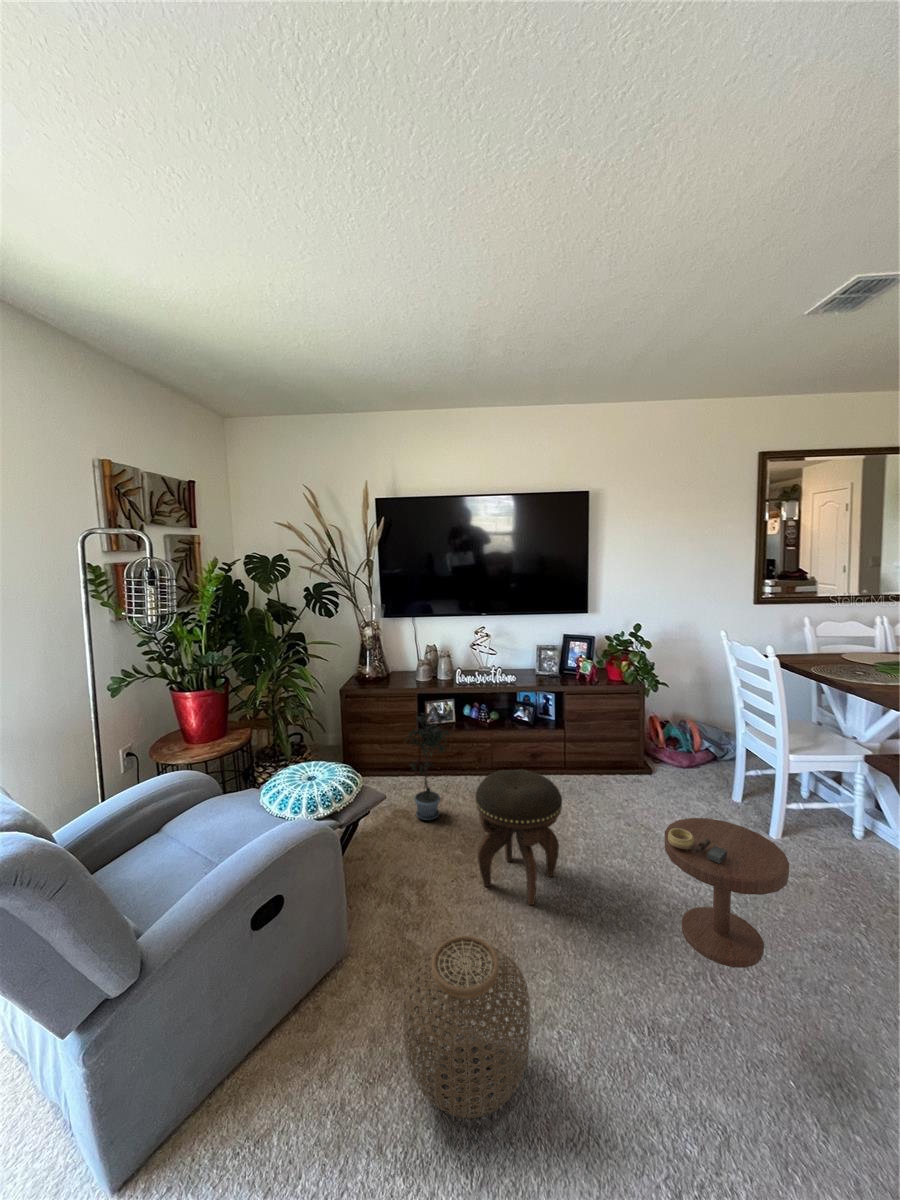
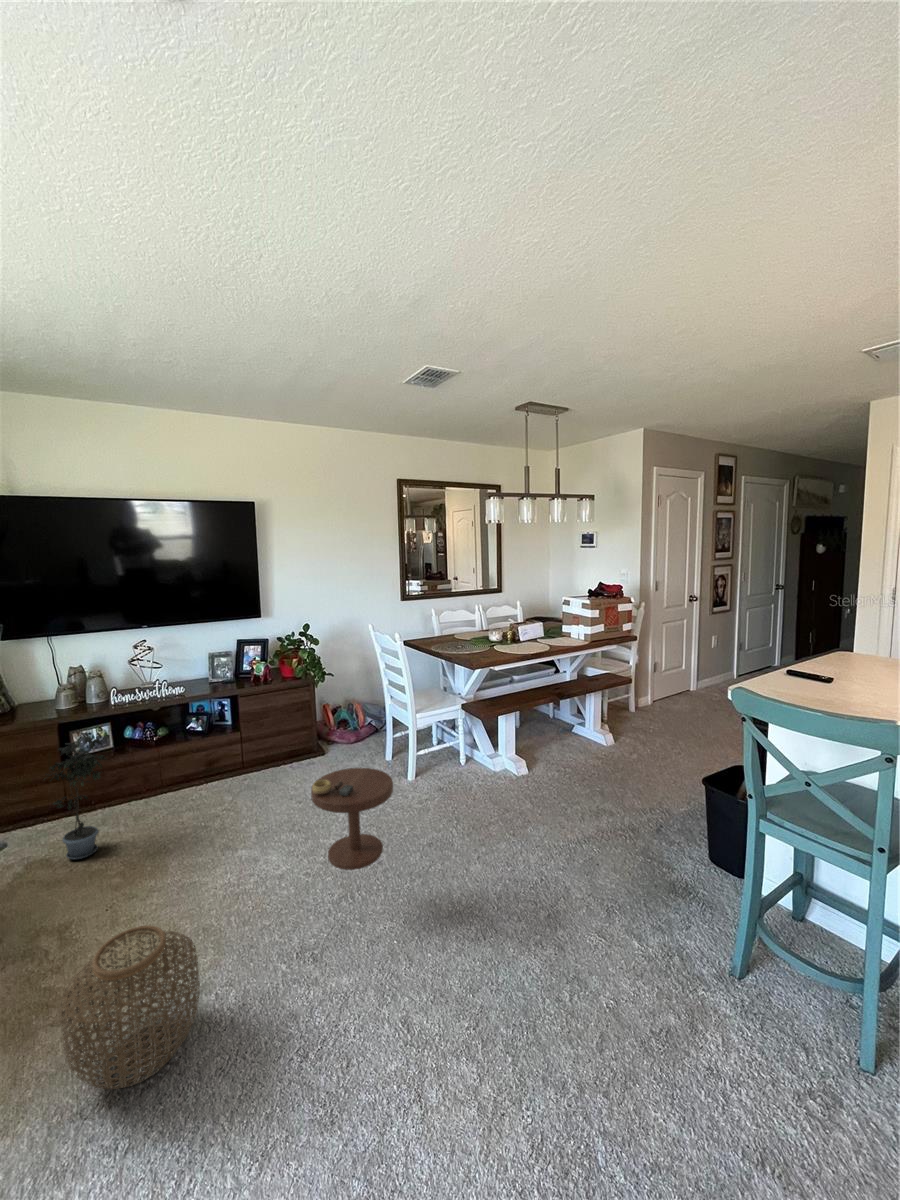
footstool: present [475,769,562,905] -> none [140,773,233,897]

